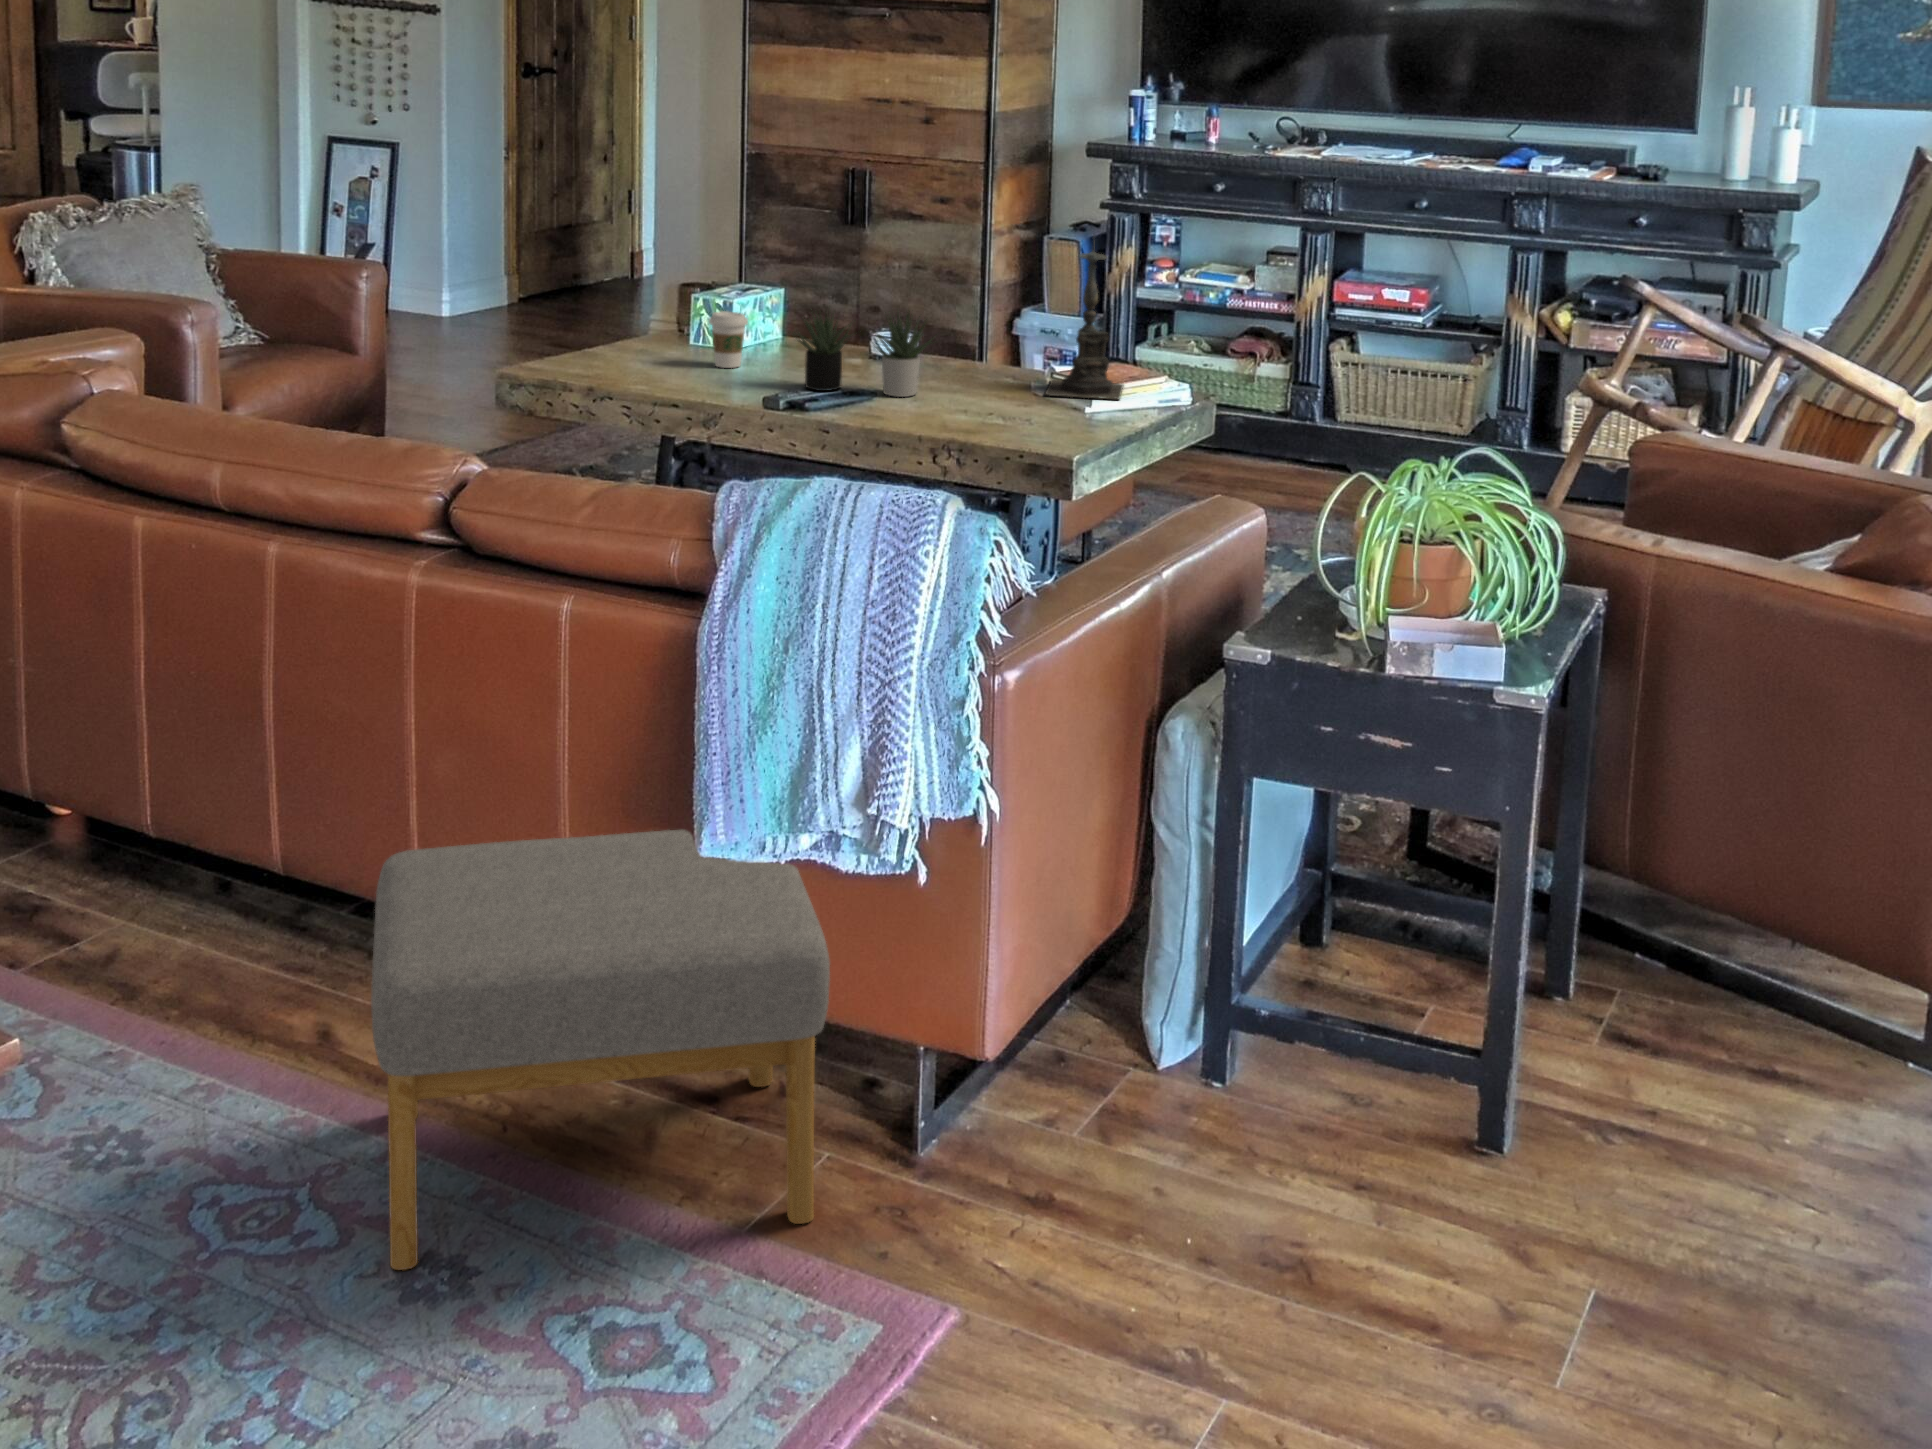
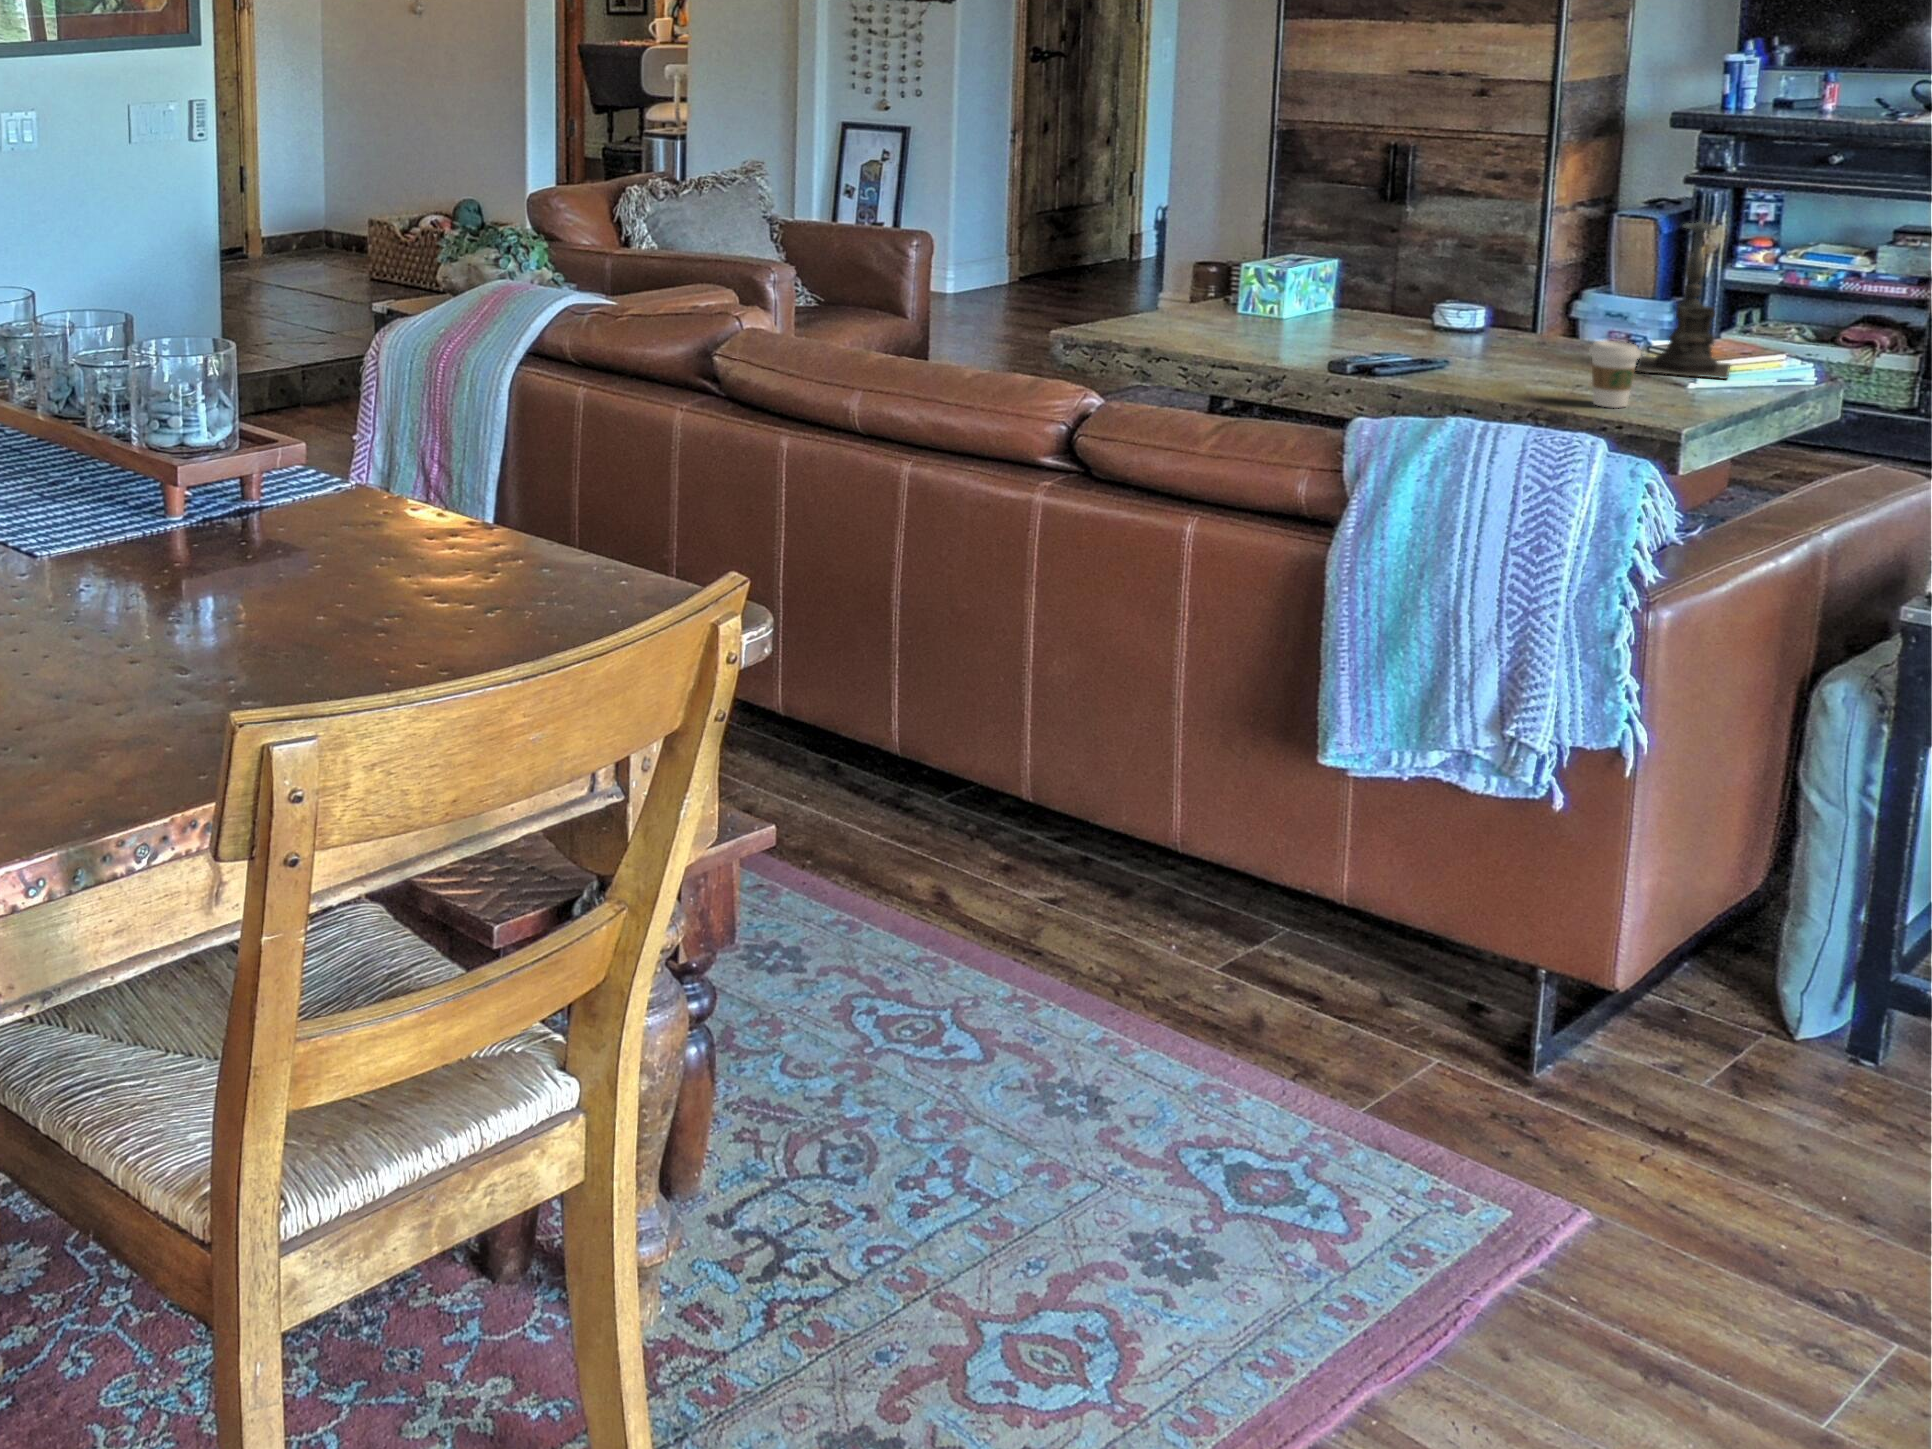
coffee cup: present [709,311,748,368] -> present [1589,341,1641,408]
succulent plant: present [796,311,932,397] -> none [1343,272,1517,367]
footstool: present [371,829,830,1270] -> none [1010,728,1461,1114]

